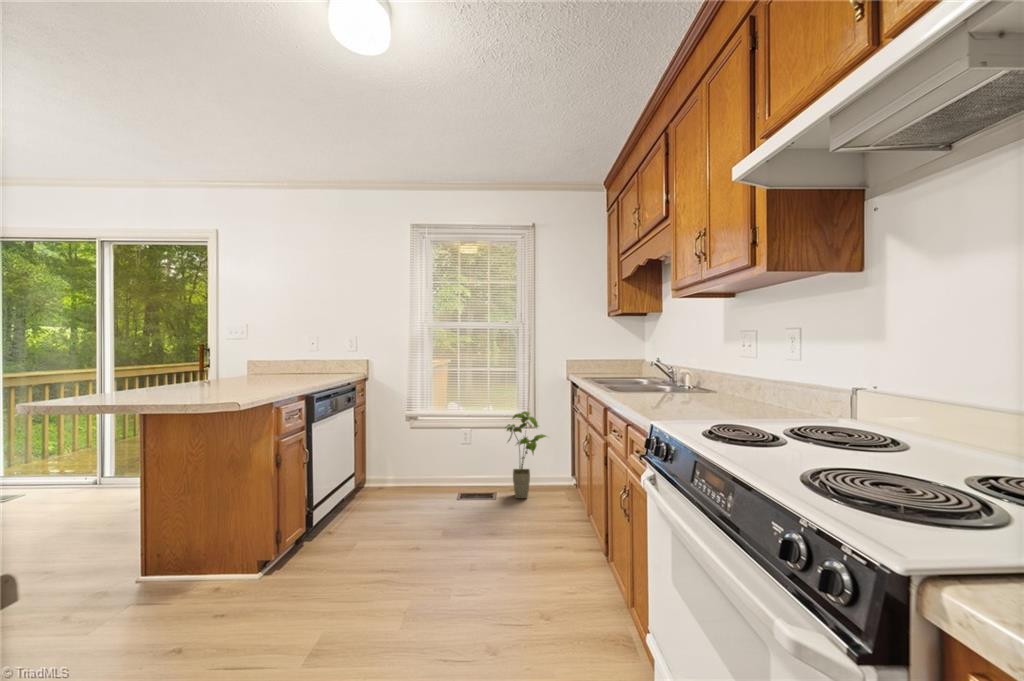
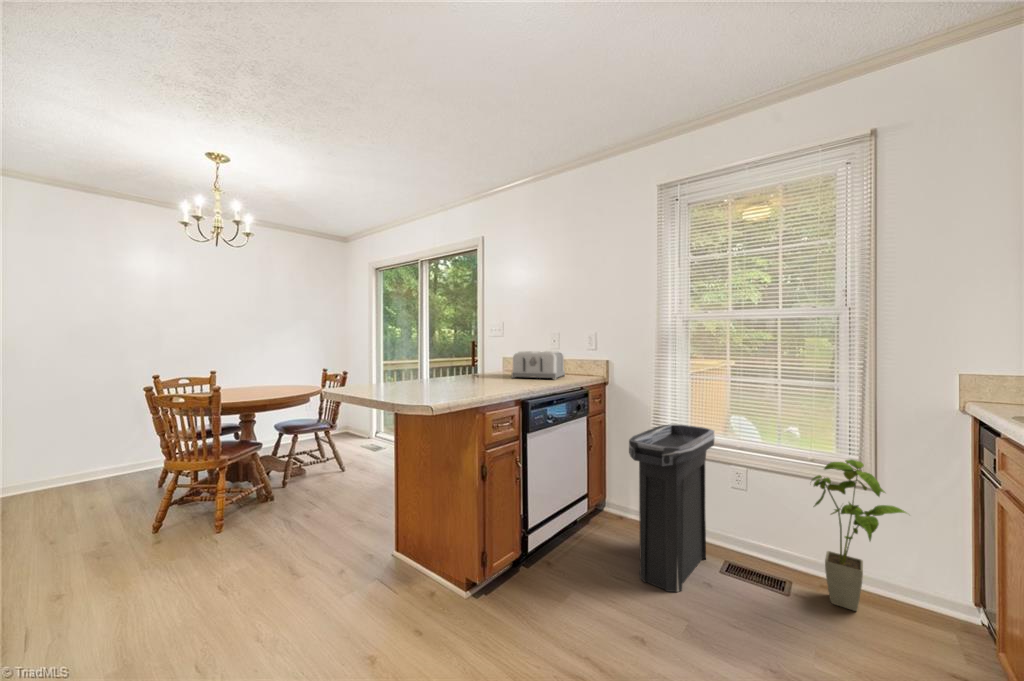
toaster: none [277,353,327,380] -> present [512,351,565,380]
trash can: none [397,405,451,521] -> present [629,424,714,592]

